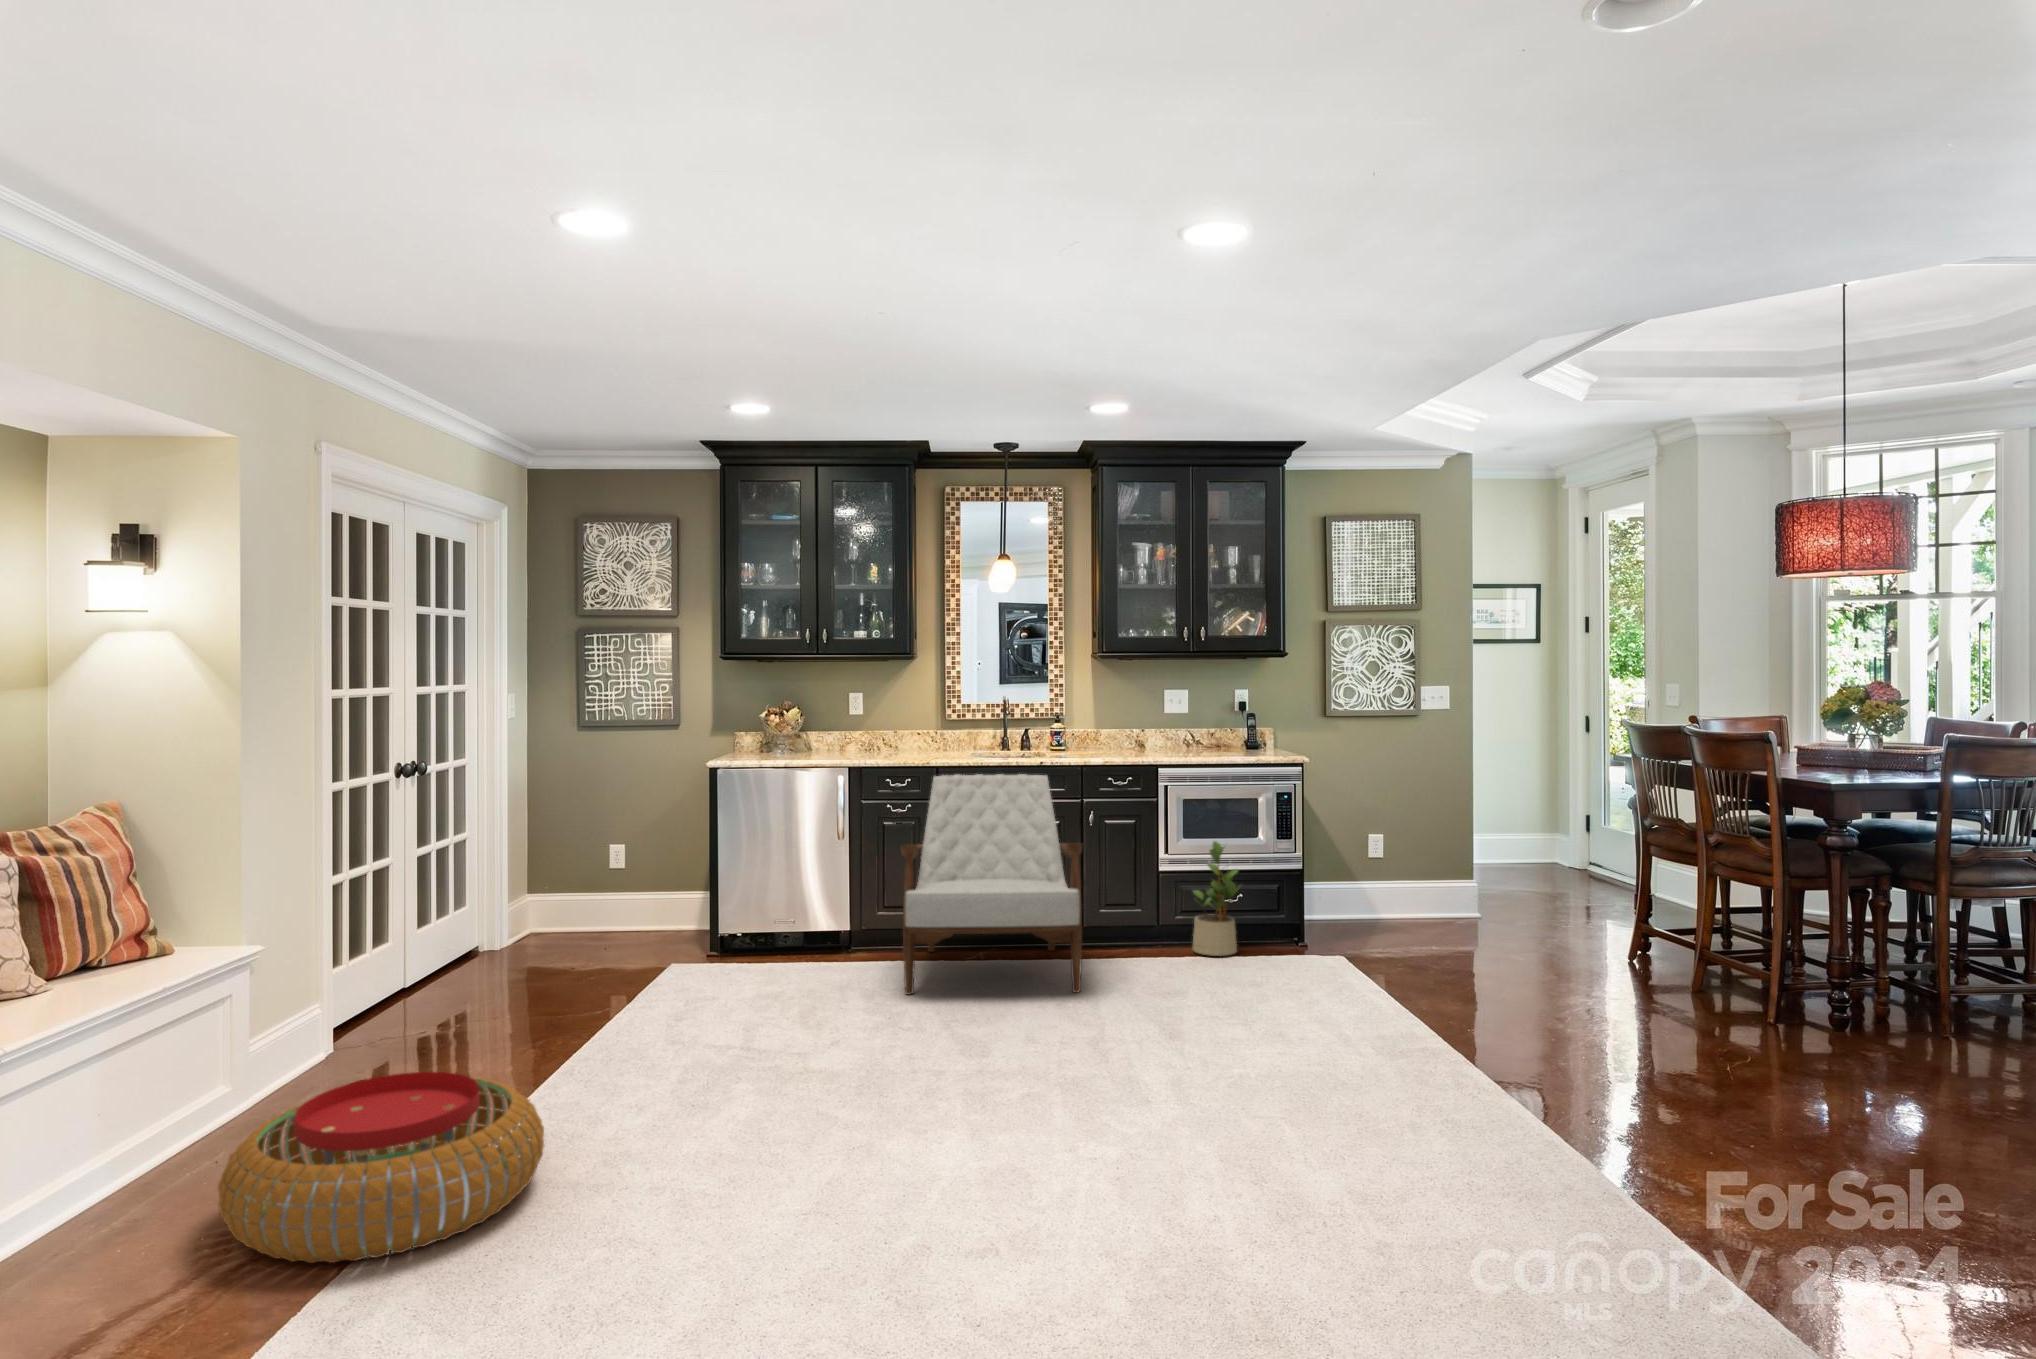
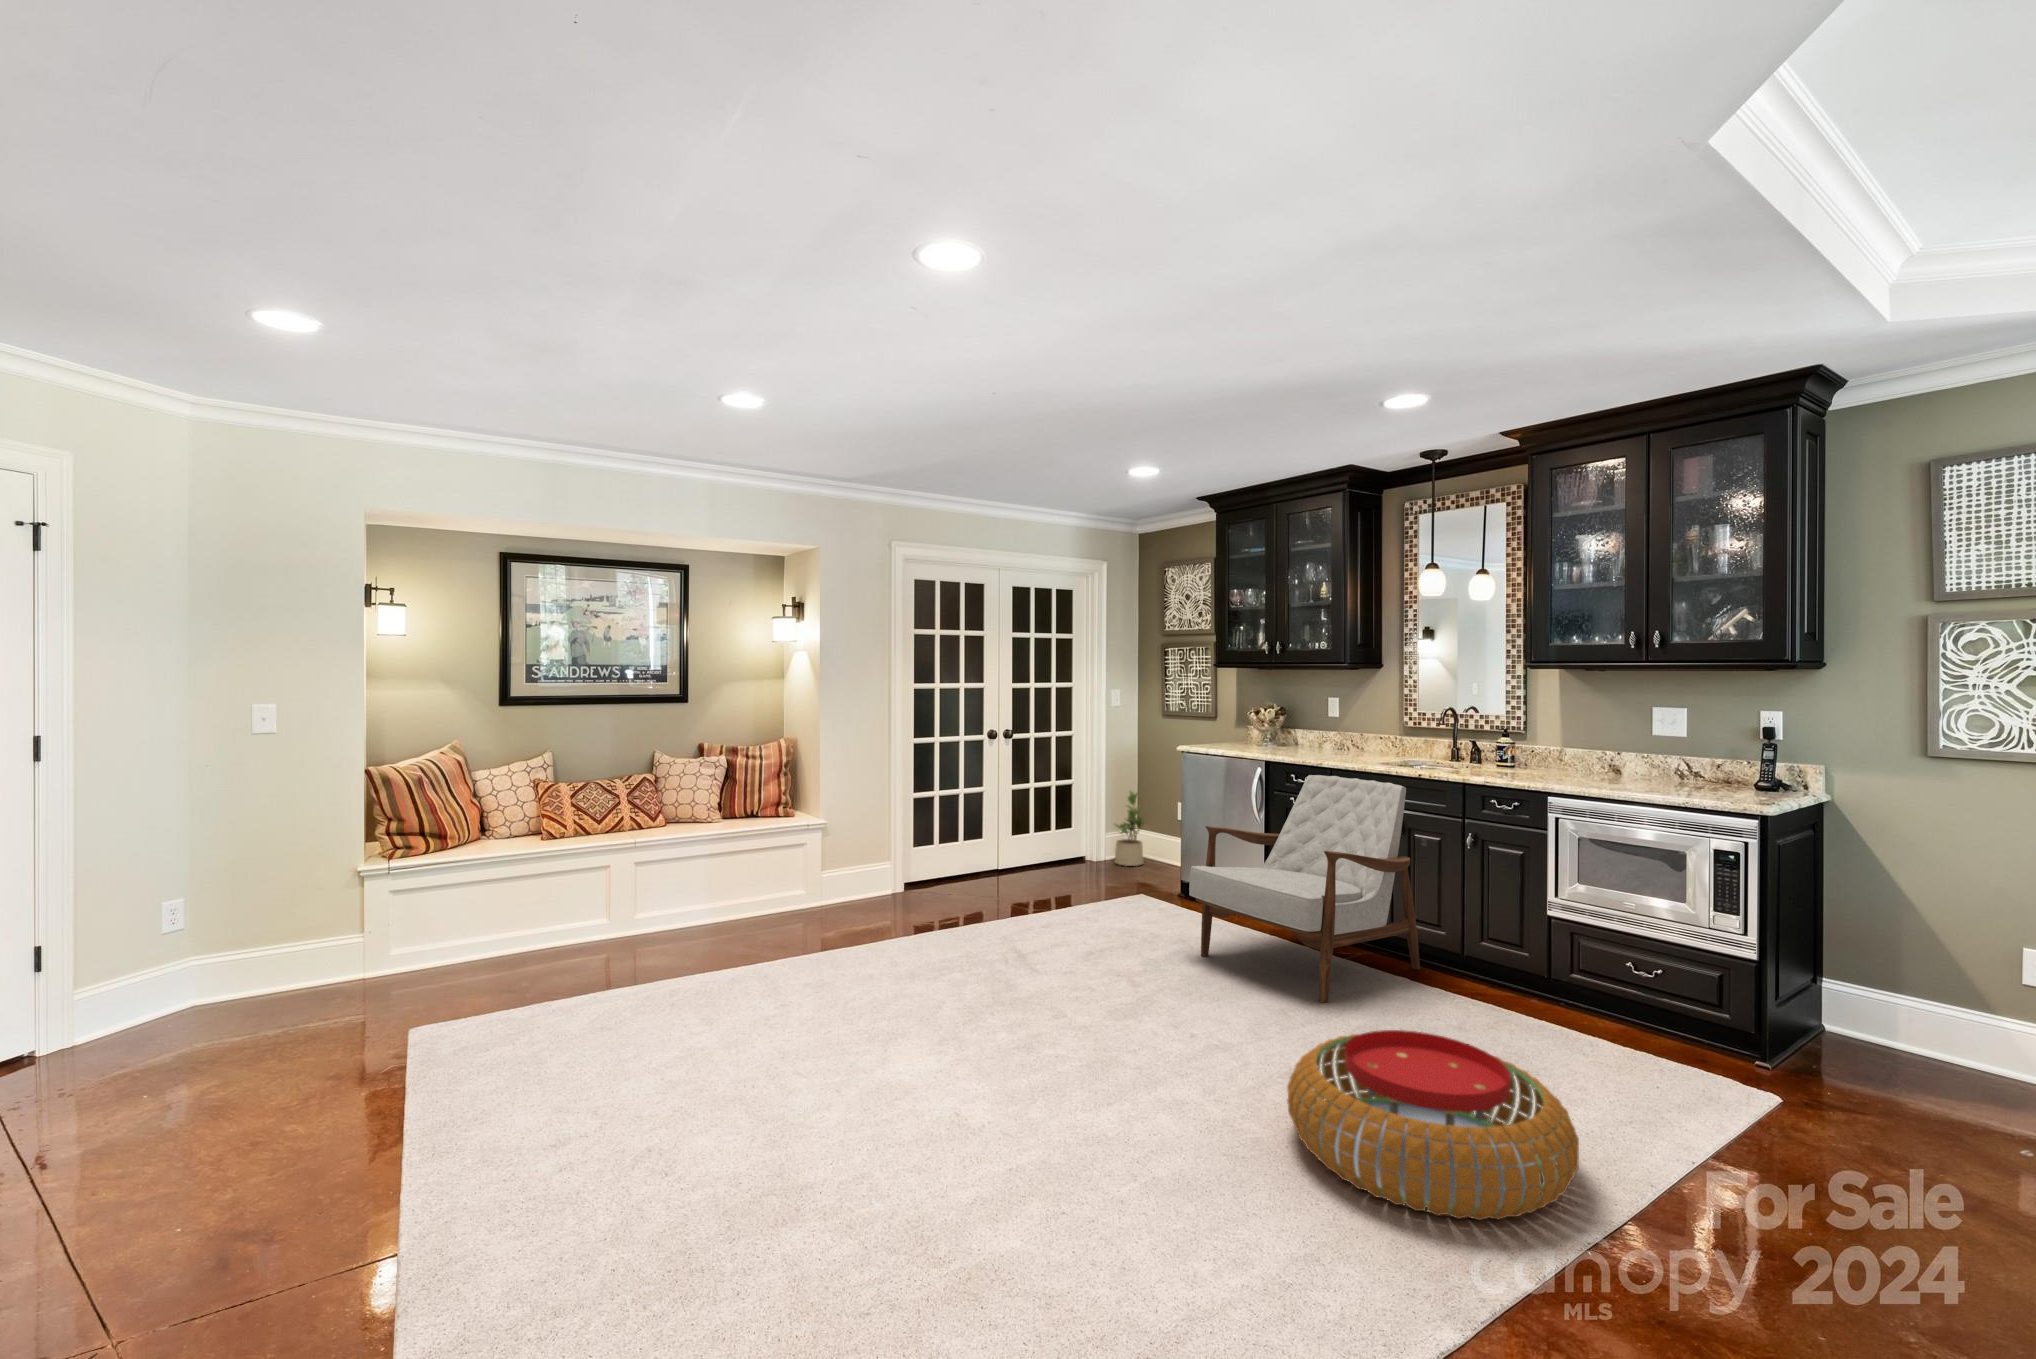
potted plant: present [1193,841,1240,956] -> present [1114,791,1144,866]
pouf: present [218,1072,544,1263] -> present [1287,1030,1579,1220]

